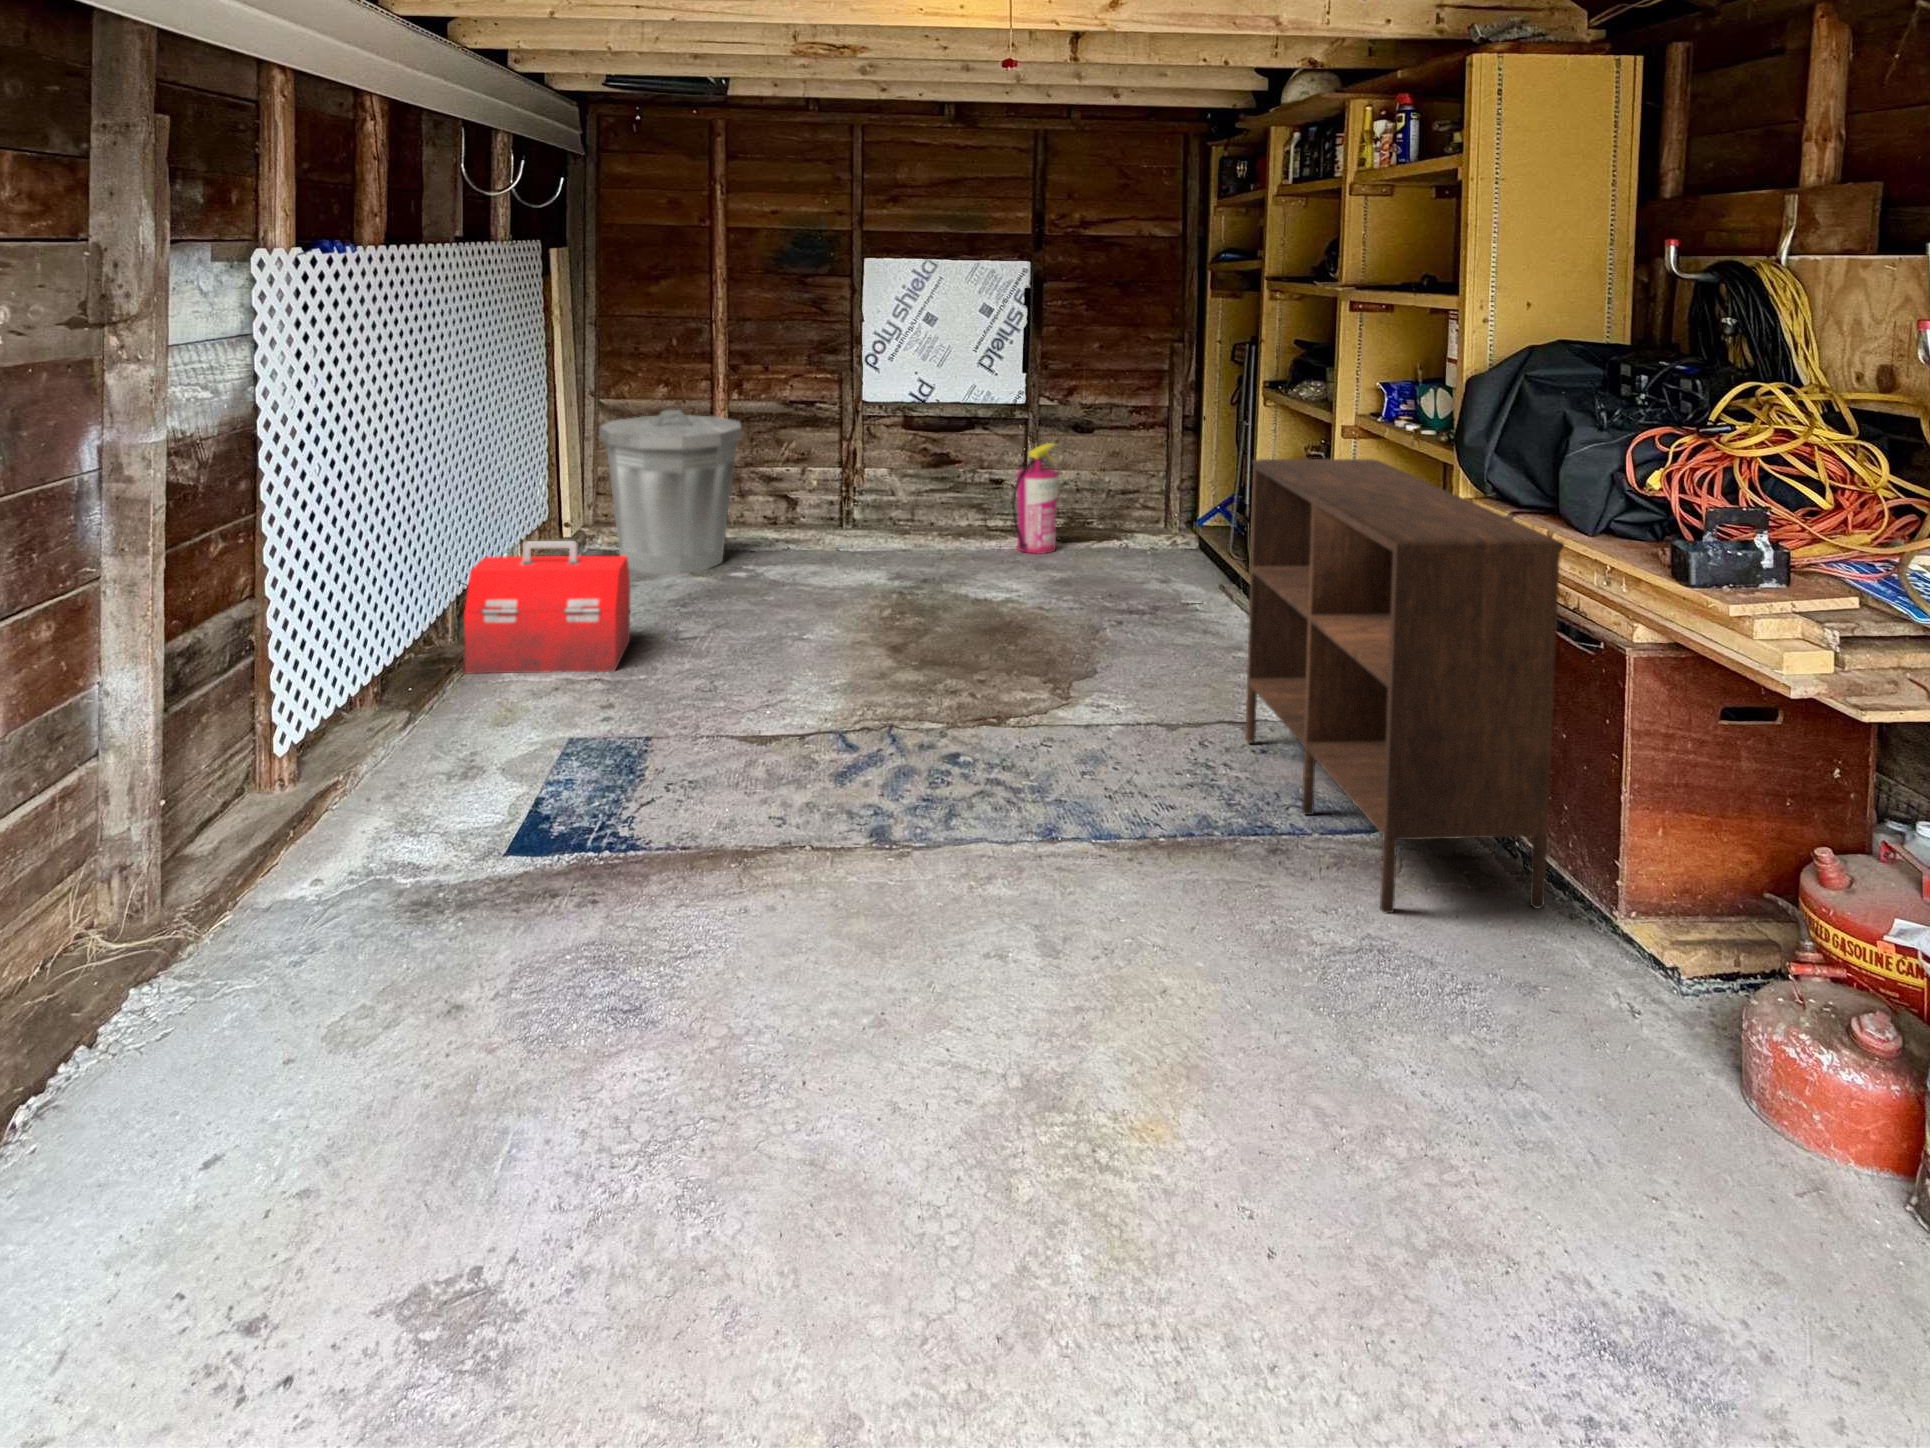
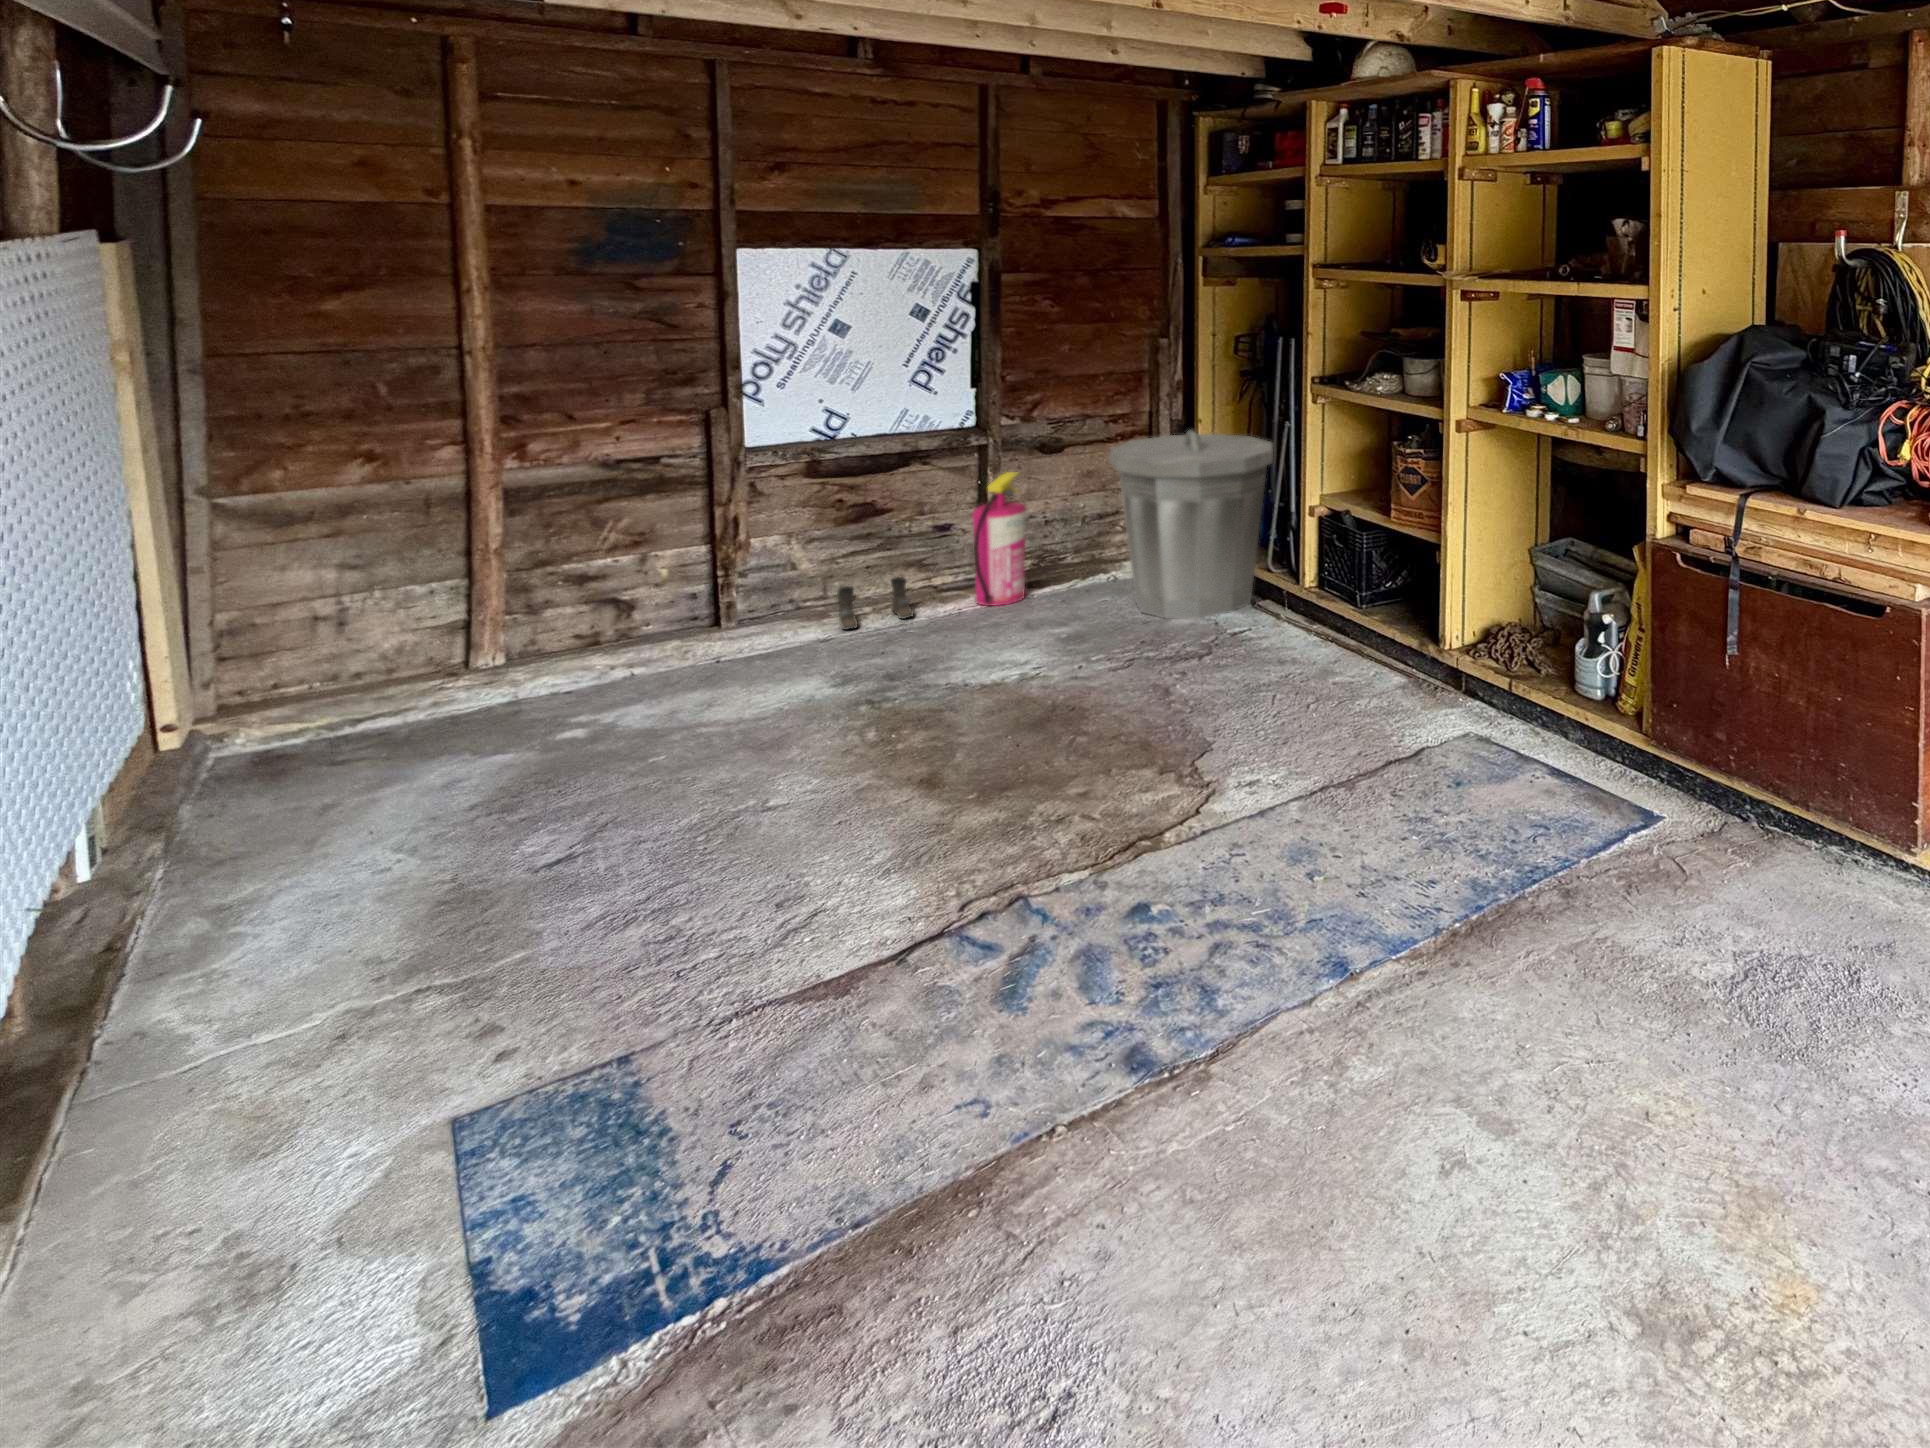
trash can: present [599,410,742,574] -> present [1110,430,1273,619]
shelving unit: present [1245,459,1564,913] -> none [1428,454,1825,922]
boots: none [917,516,969,549] -> present [837,577,914,629]
toolbox: present [464,541,630,674] -> none [81,755,463,1067]

